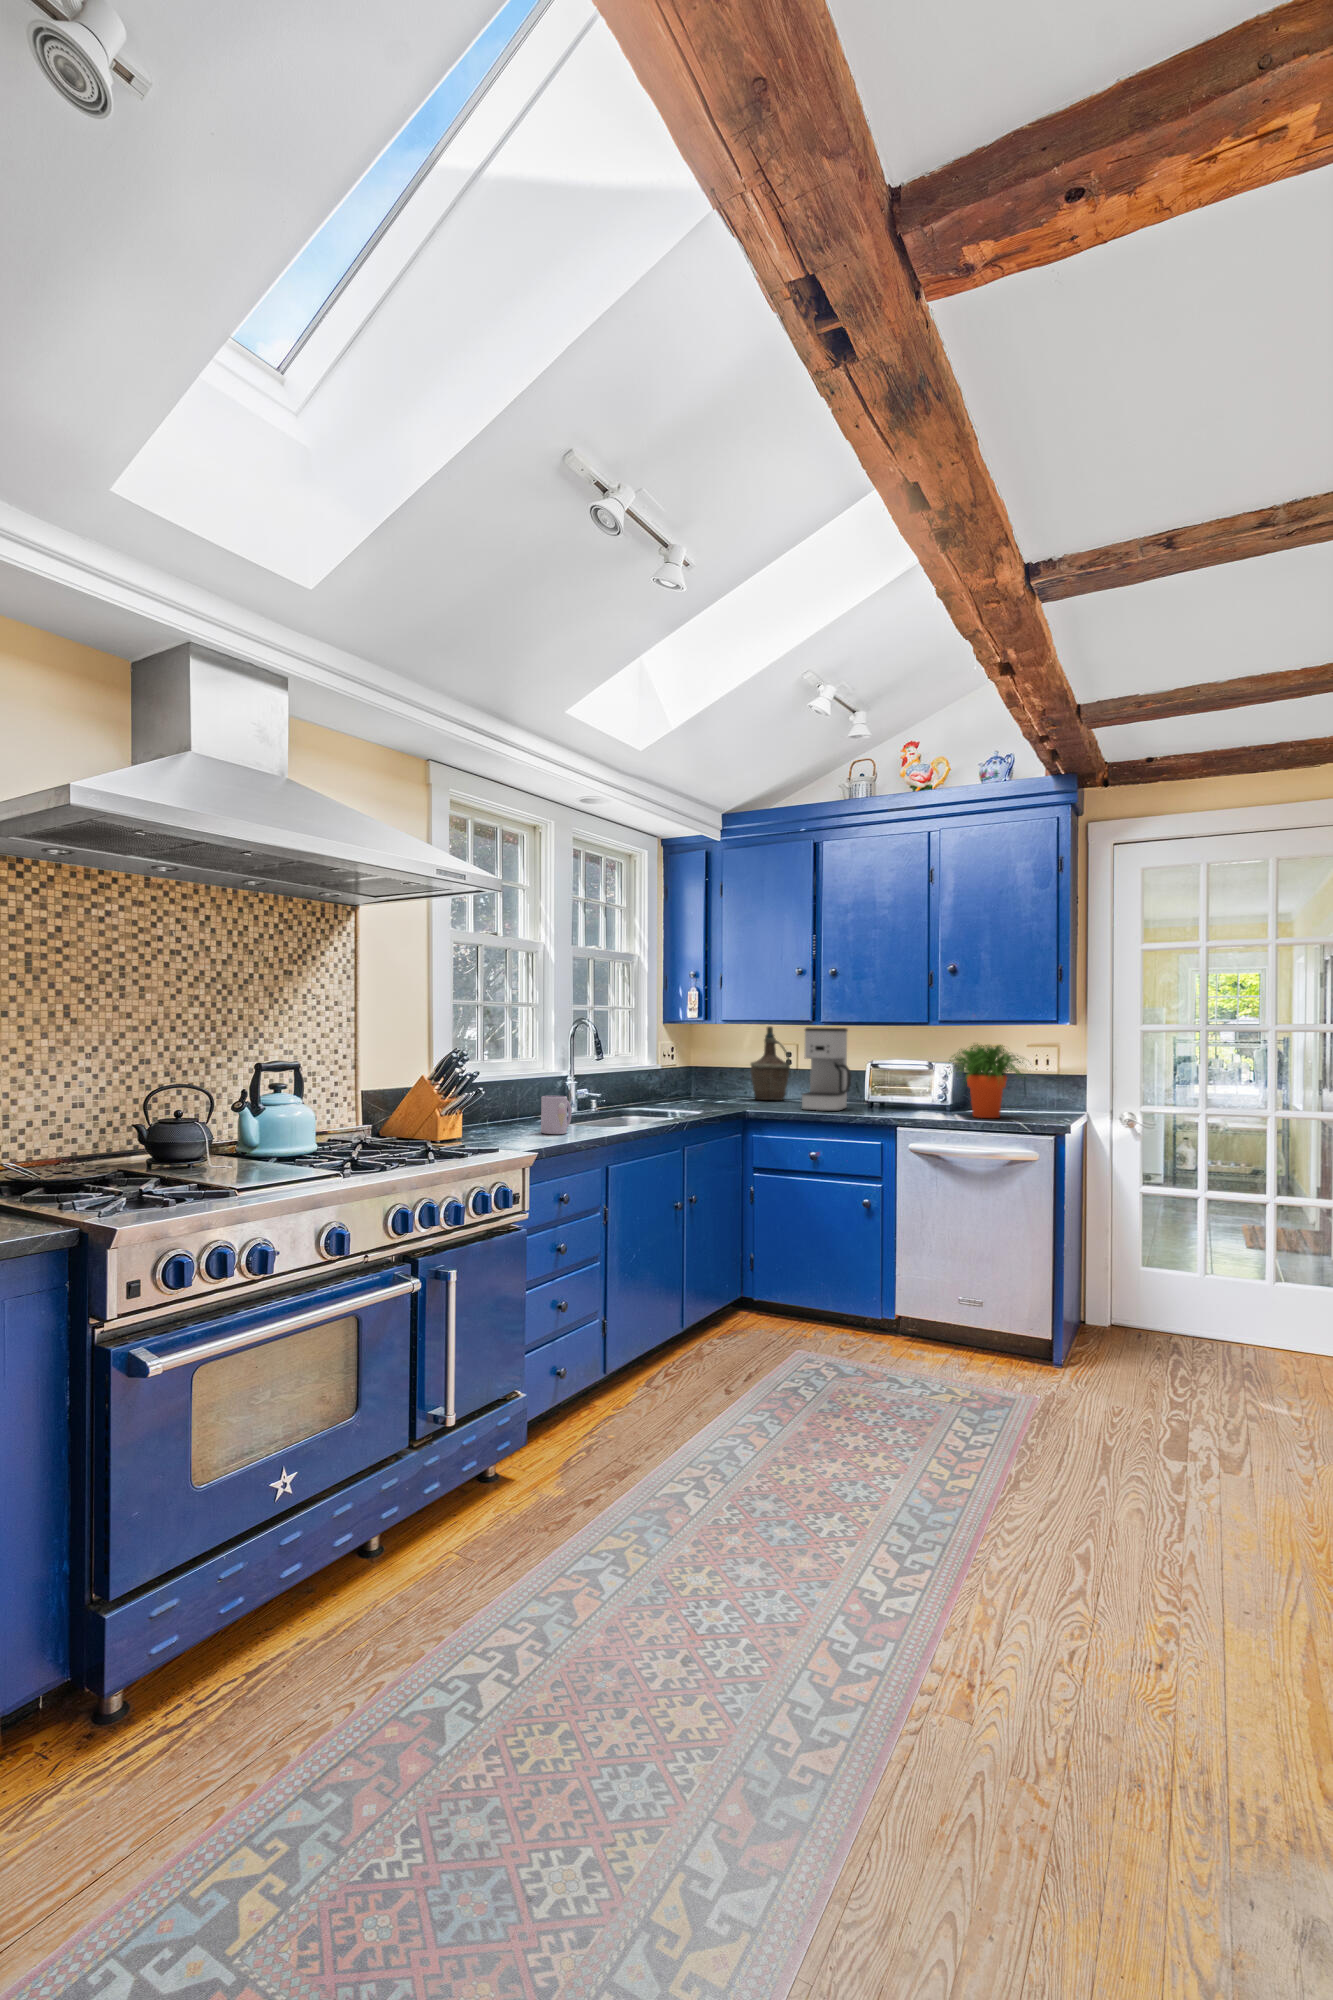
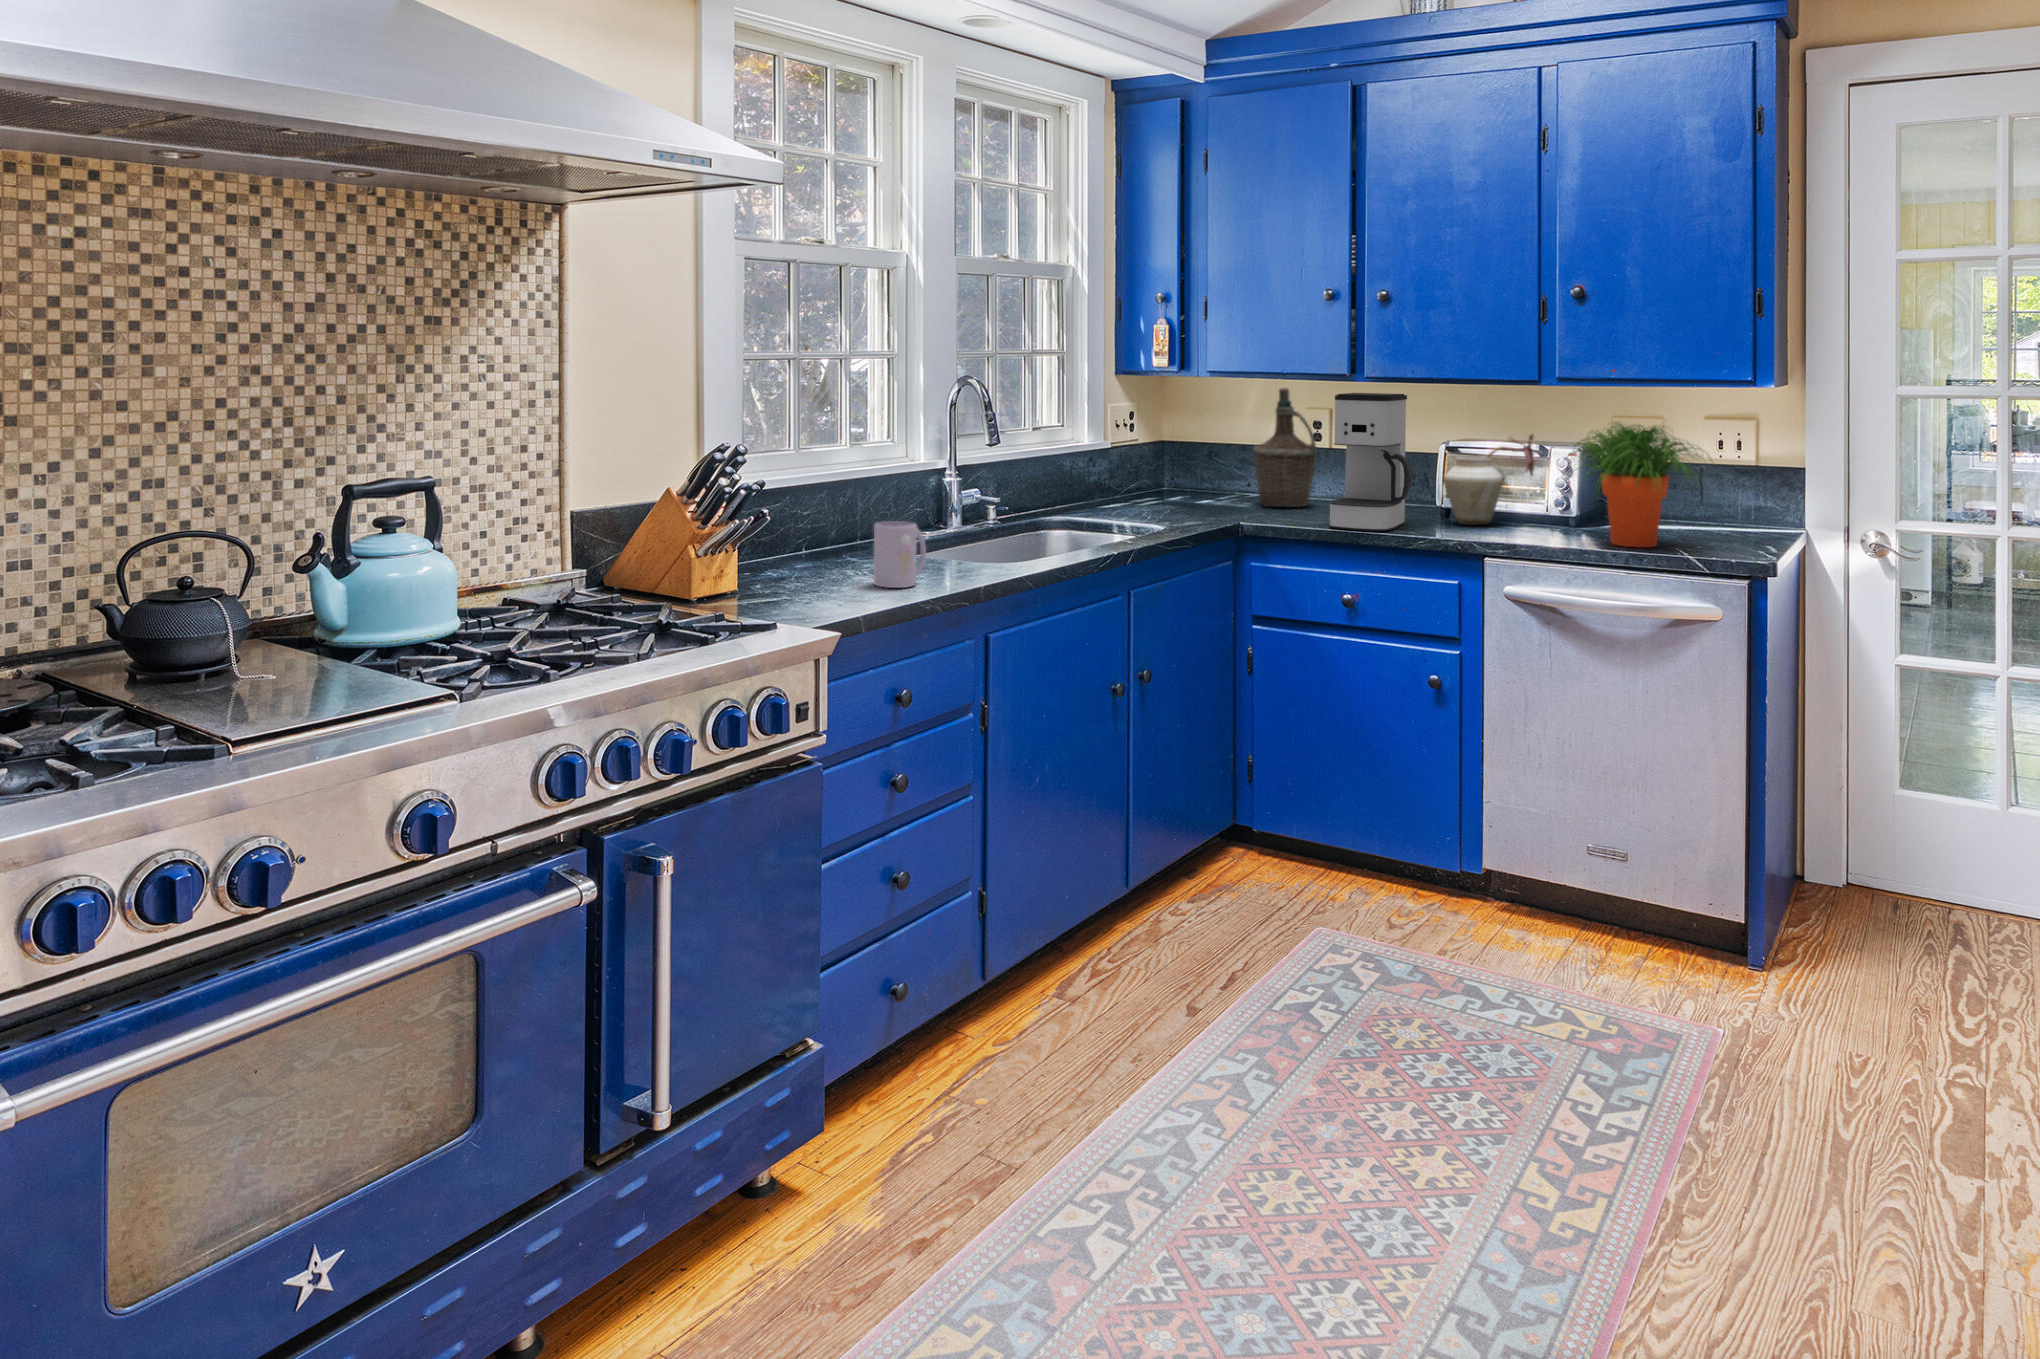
vase: none [870,1052,926,1109] -> present [1444,434,1534,525]

